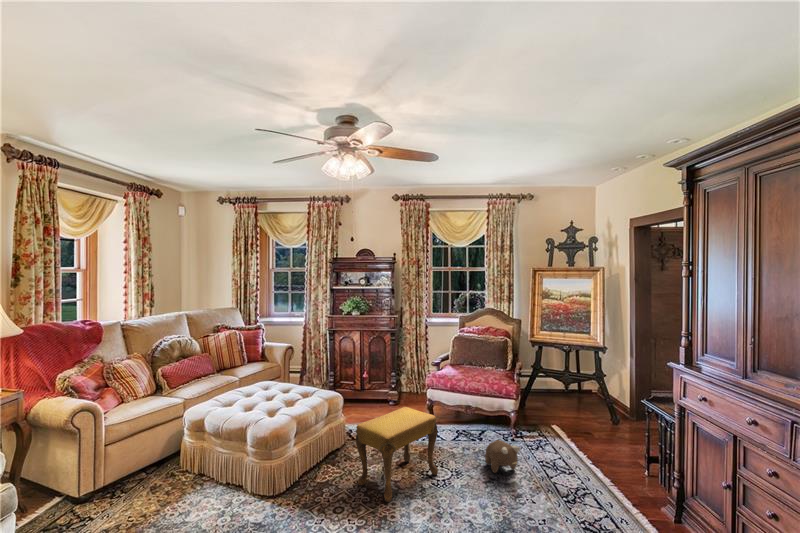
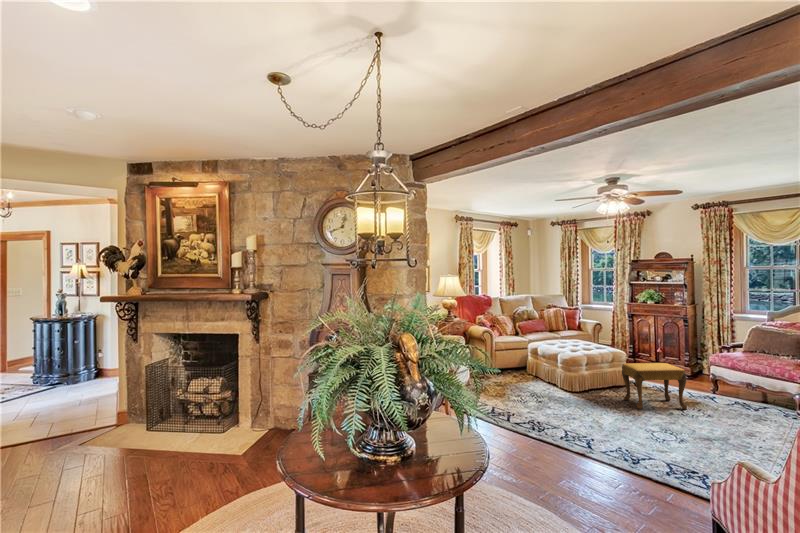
plush toy: present [485,440,520,473] -> none [736,400,765,424]

